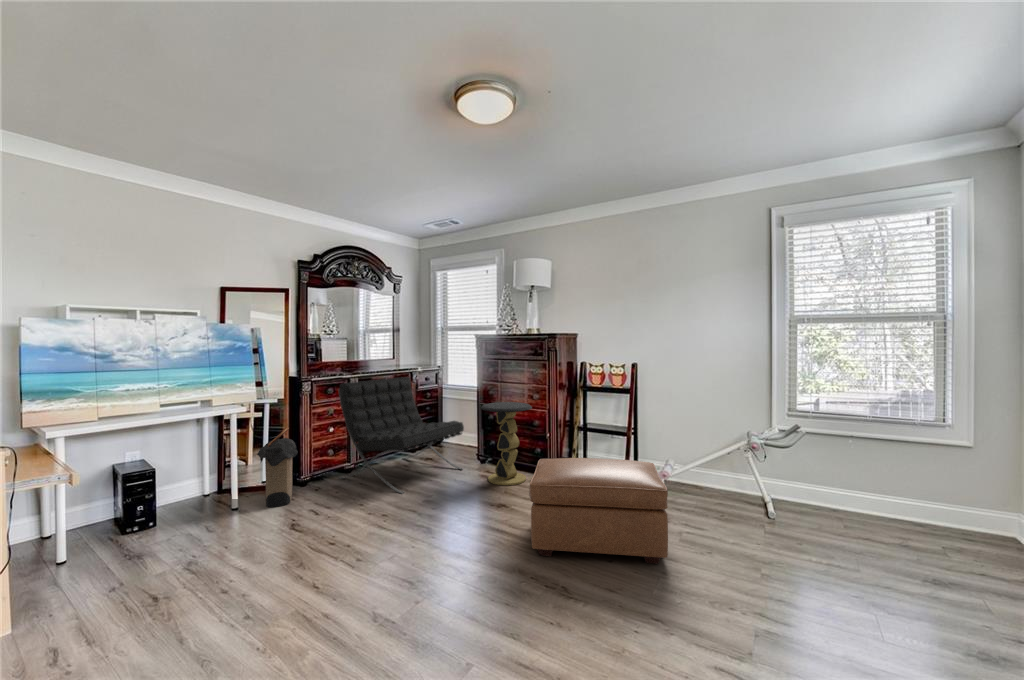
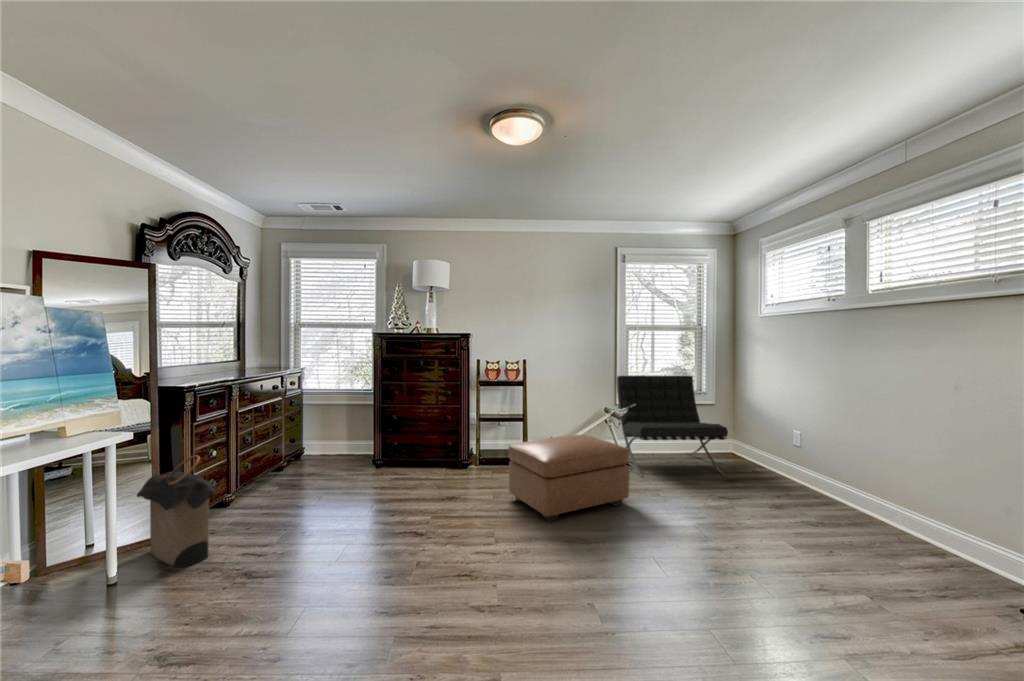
lounge chair: present [339,377,464,494] -> present [617,376,728,477]
side table: present [481,402,532,485] -> none [401,400,452,482]

